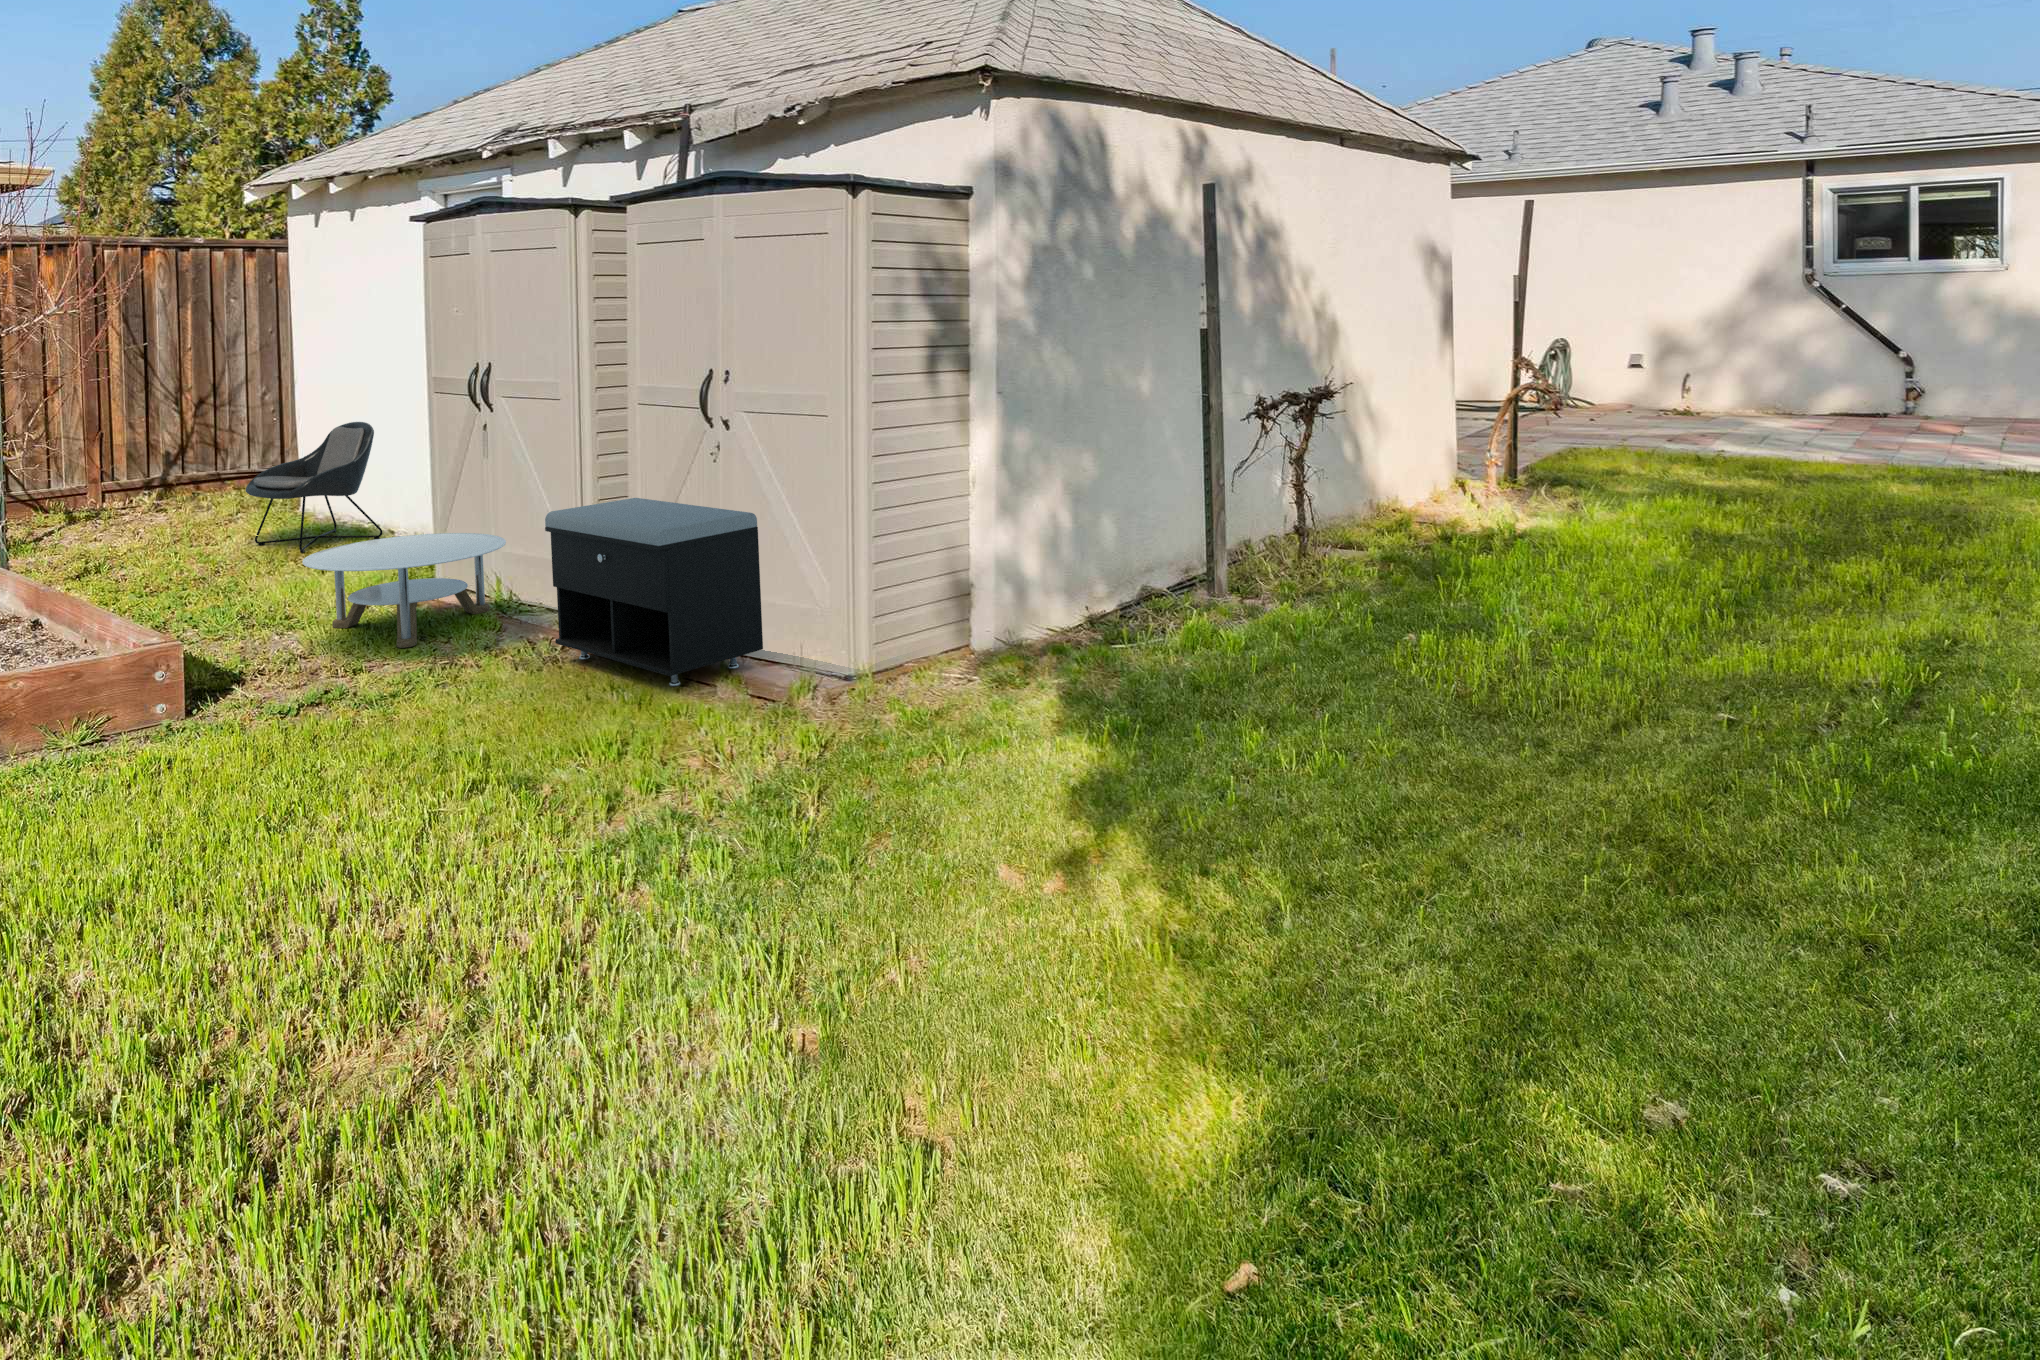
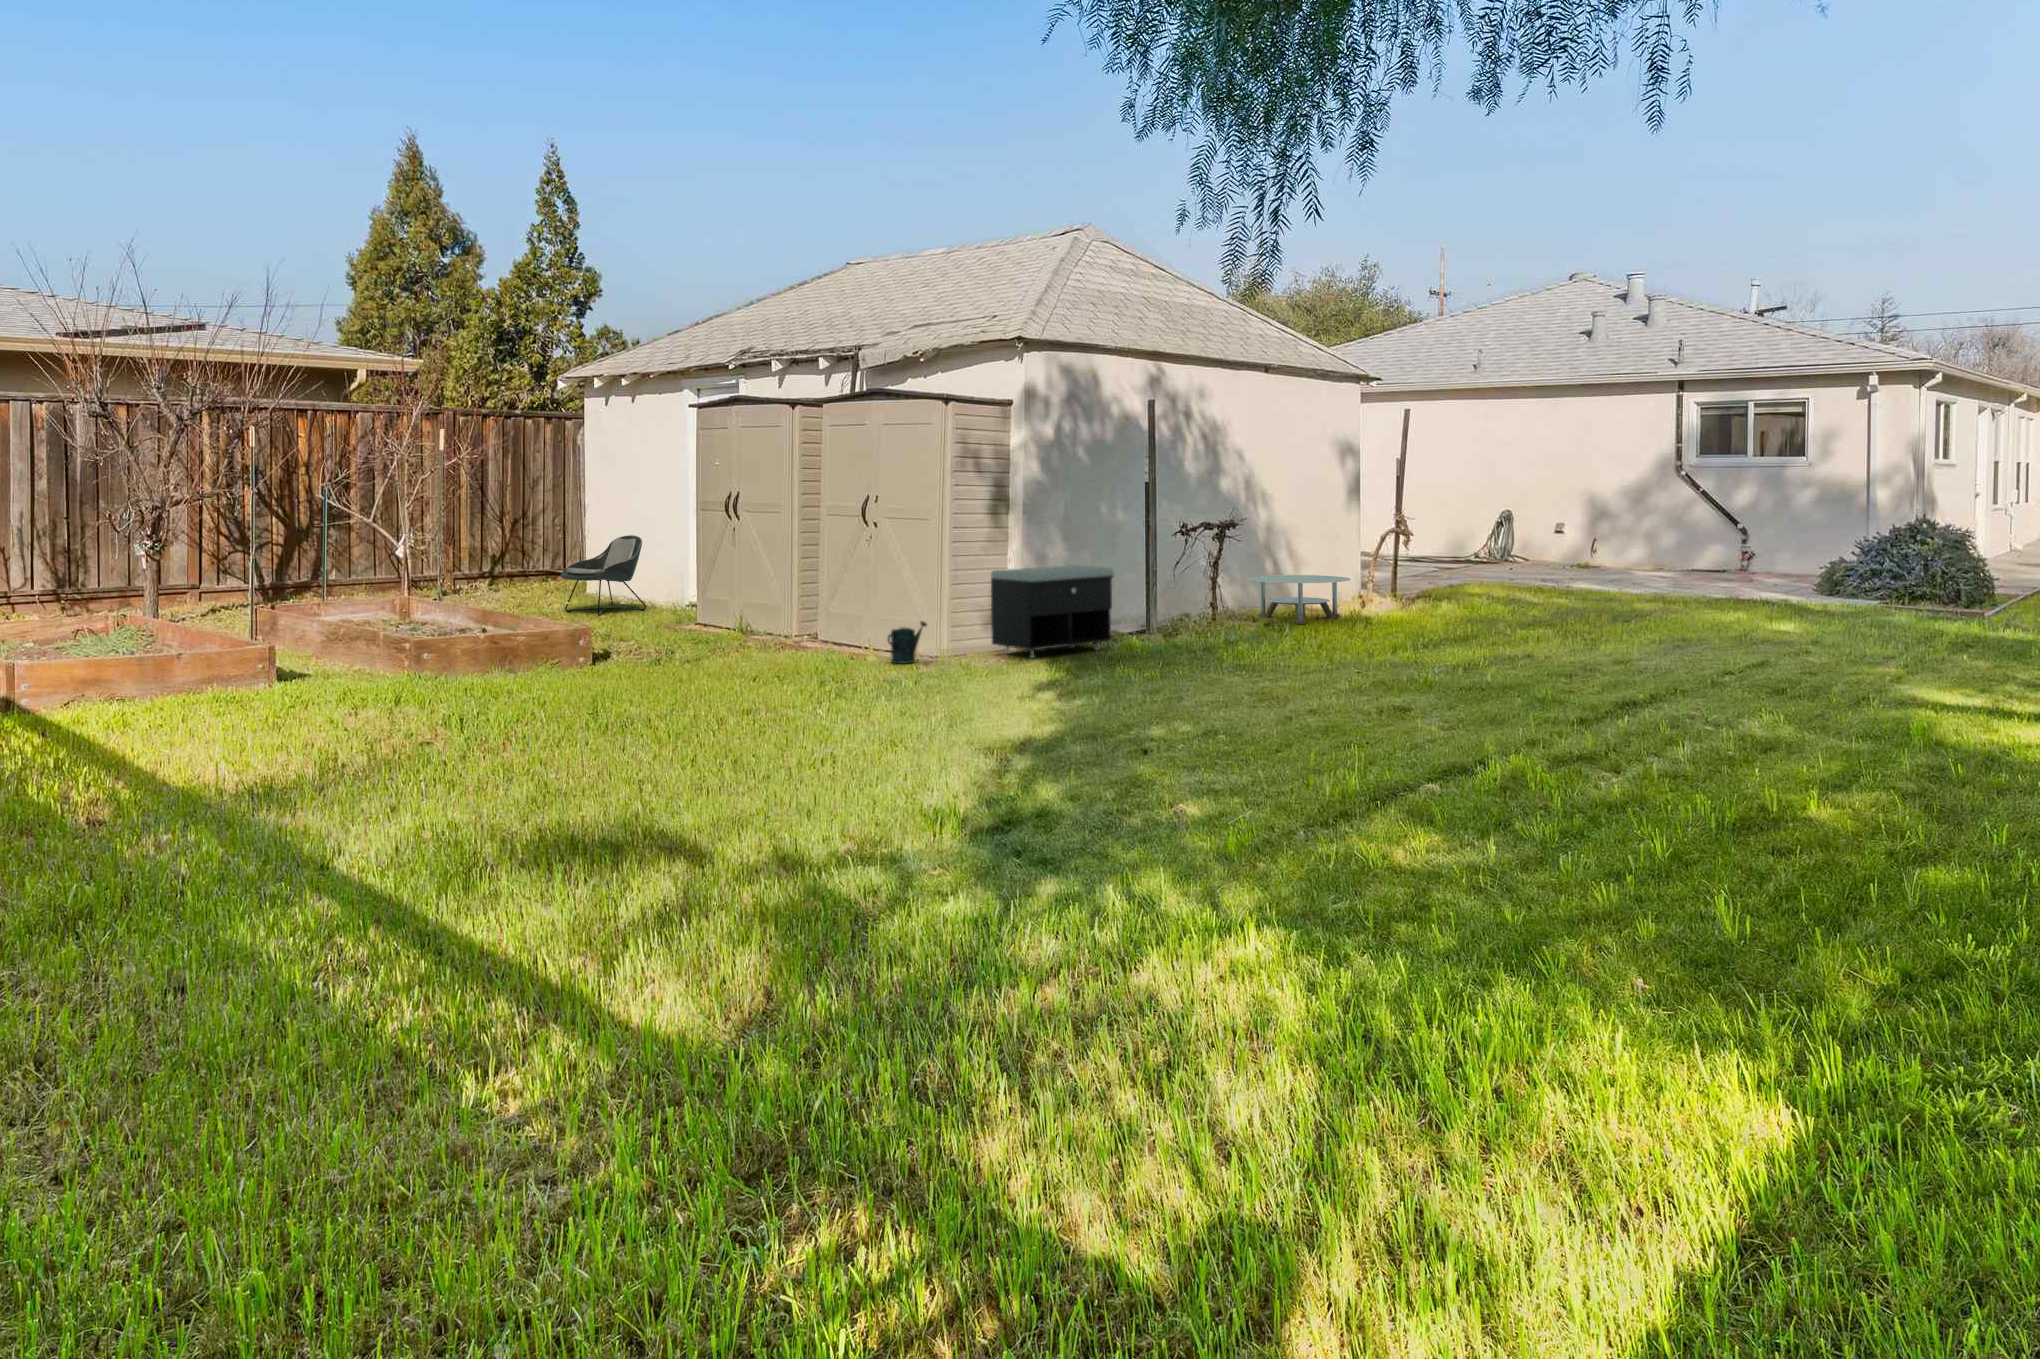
storage bench: present [545,498,763,686] -> present [991,565,1114,658]
round table: present [302,533,506,648] -> present [1248,575,1351,624]
watering can: none [758,609,834,703] -> present [888,621,927,664]

